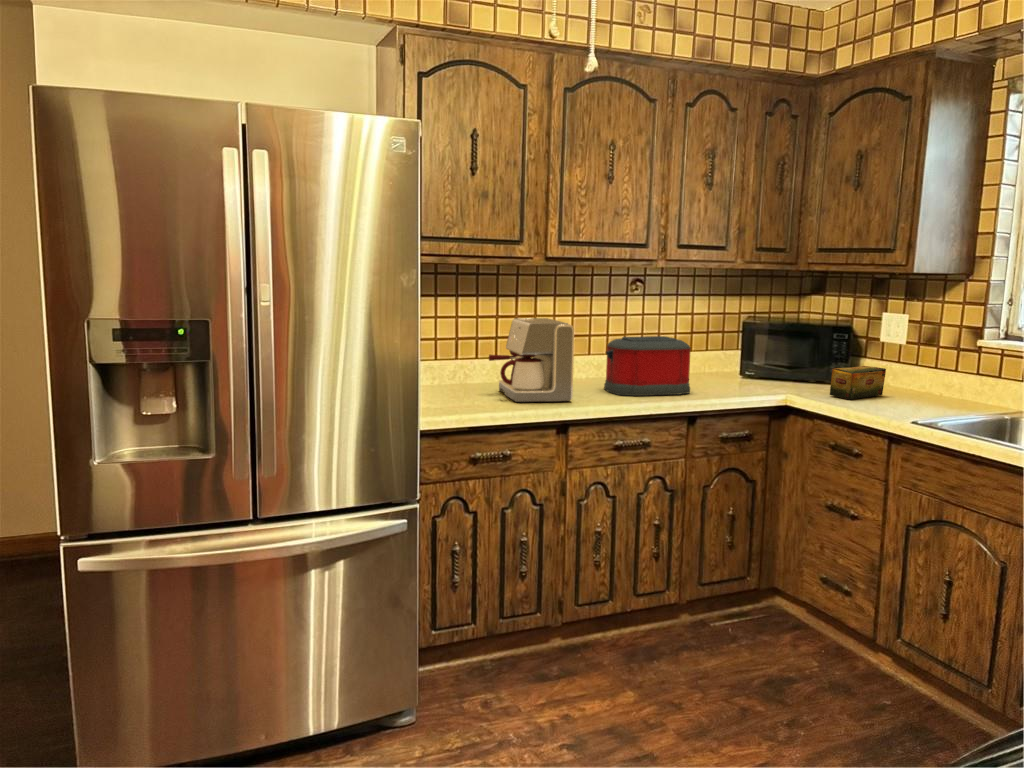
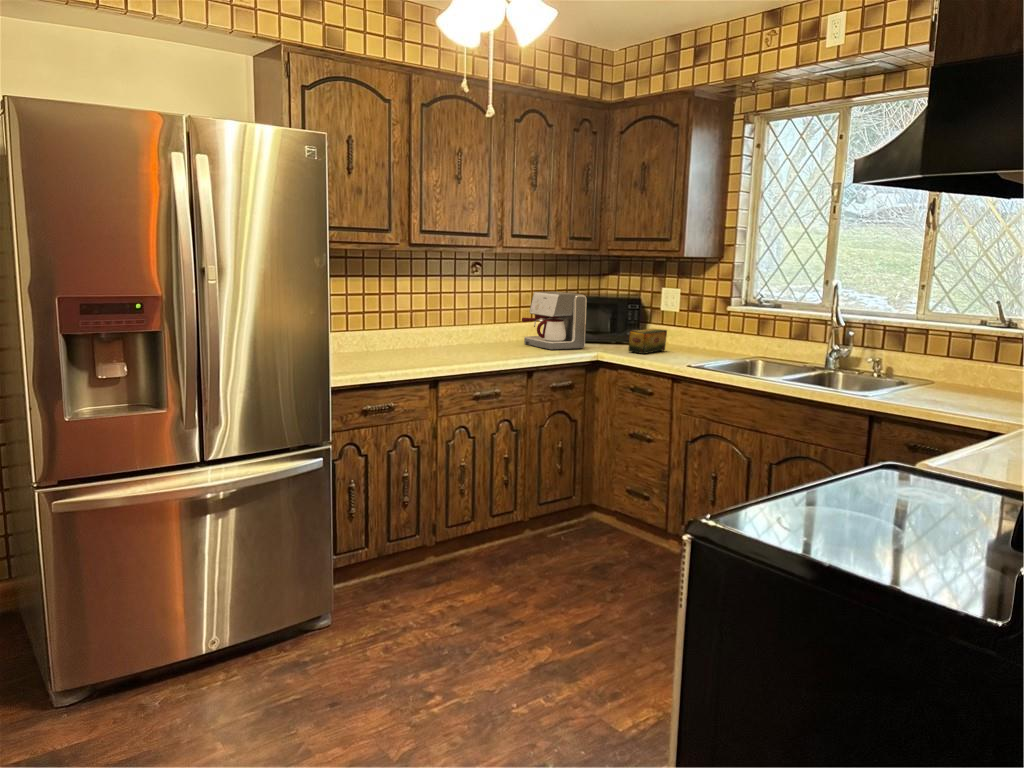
coffee maker: present [489,318,574,402] -> present [522,292,587,350]
toaster: present [604,336,691,396] -> none [457,308,526,356]

